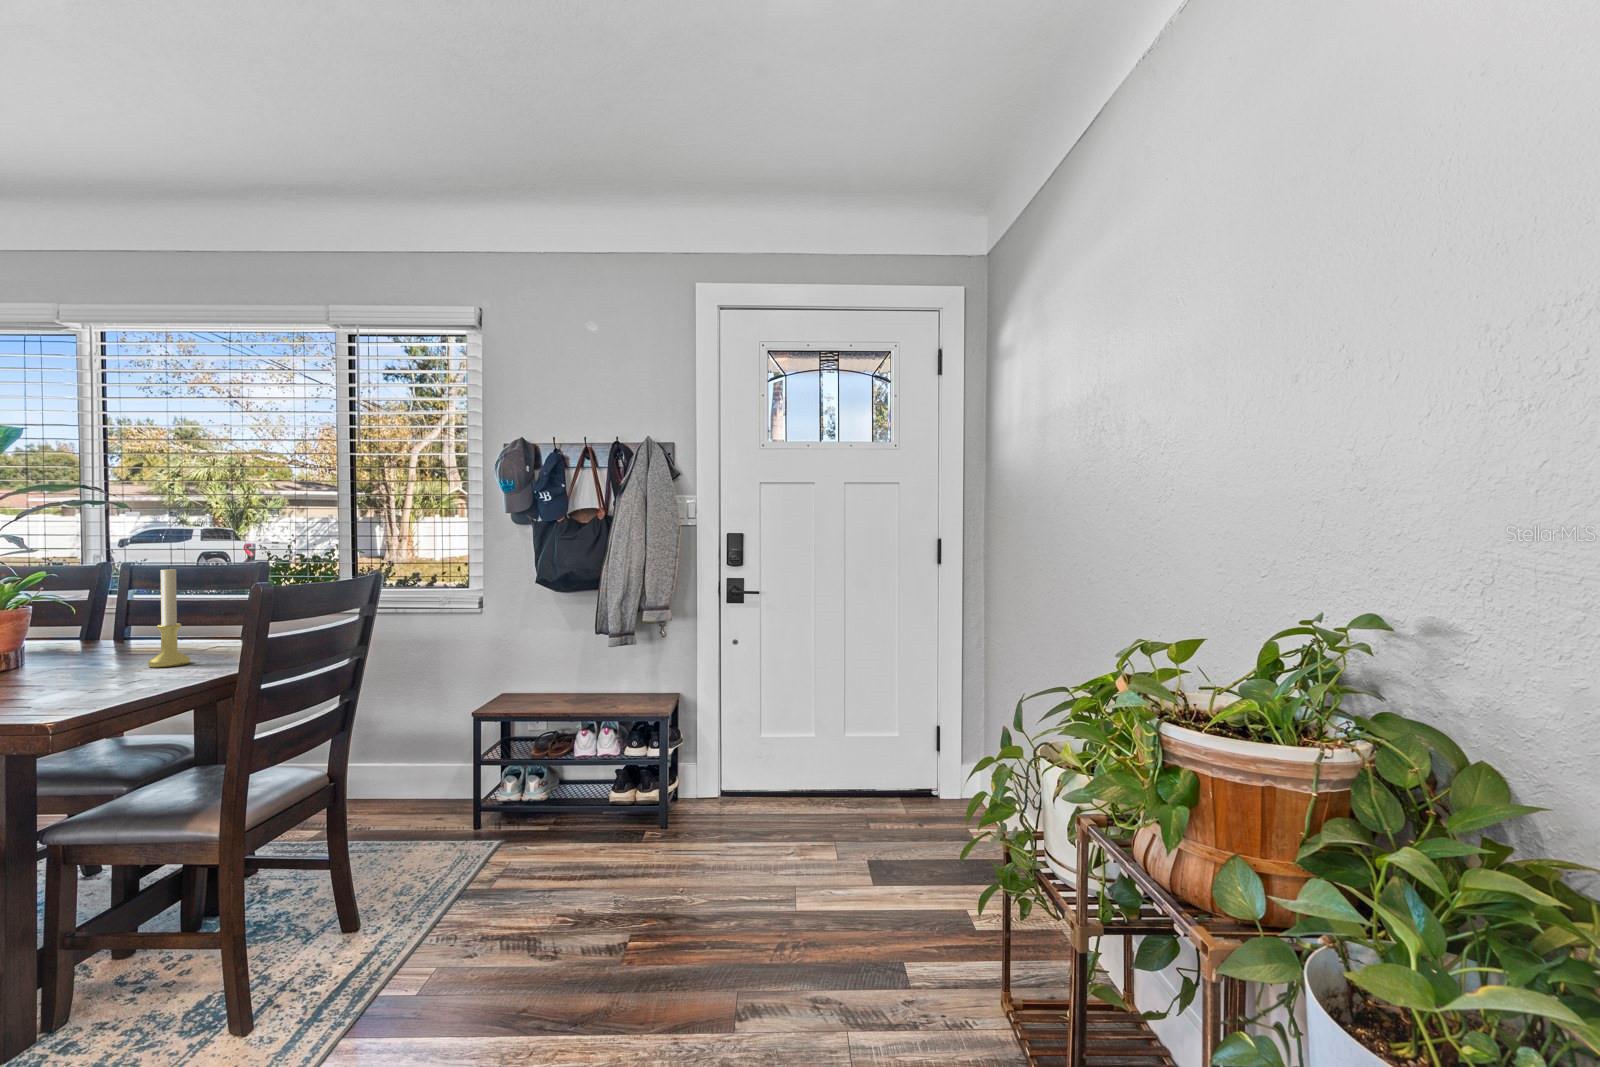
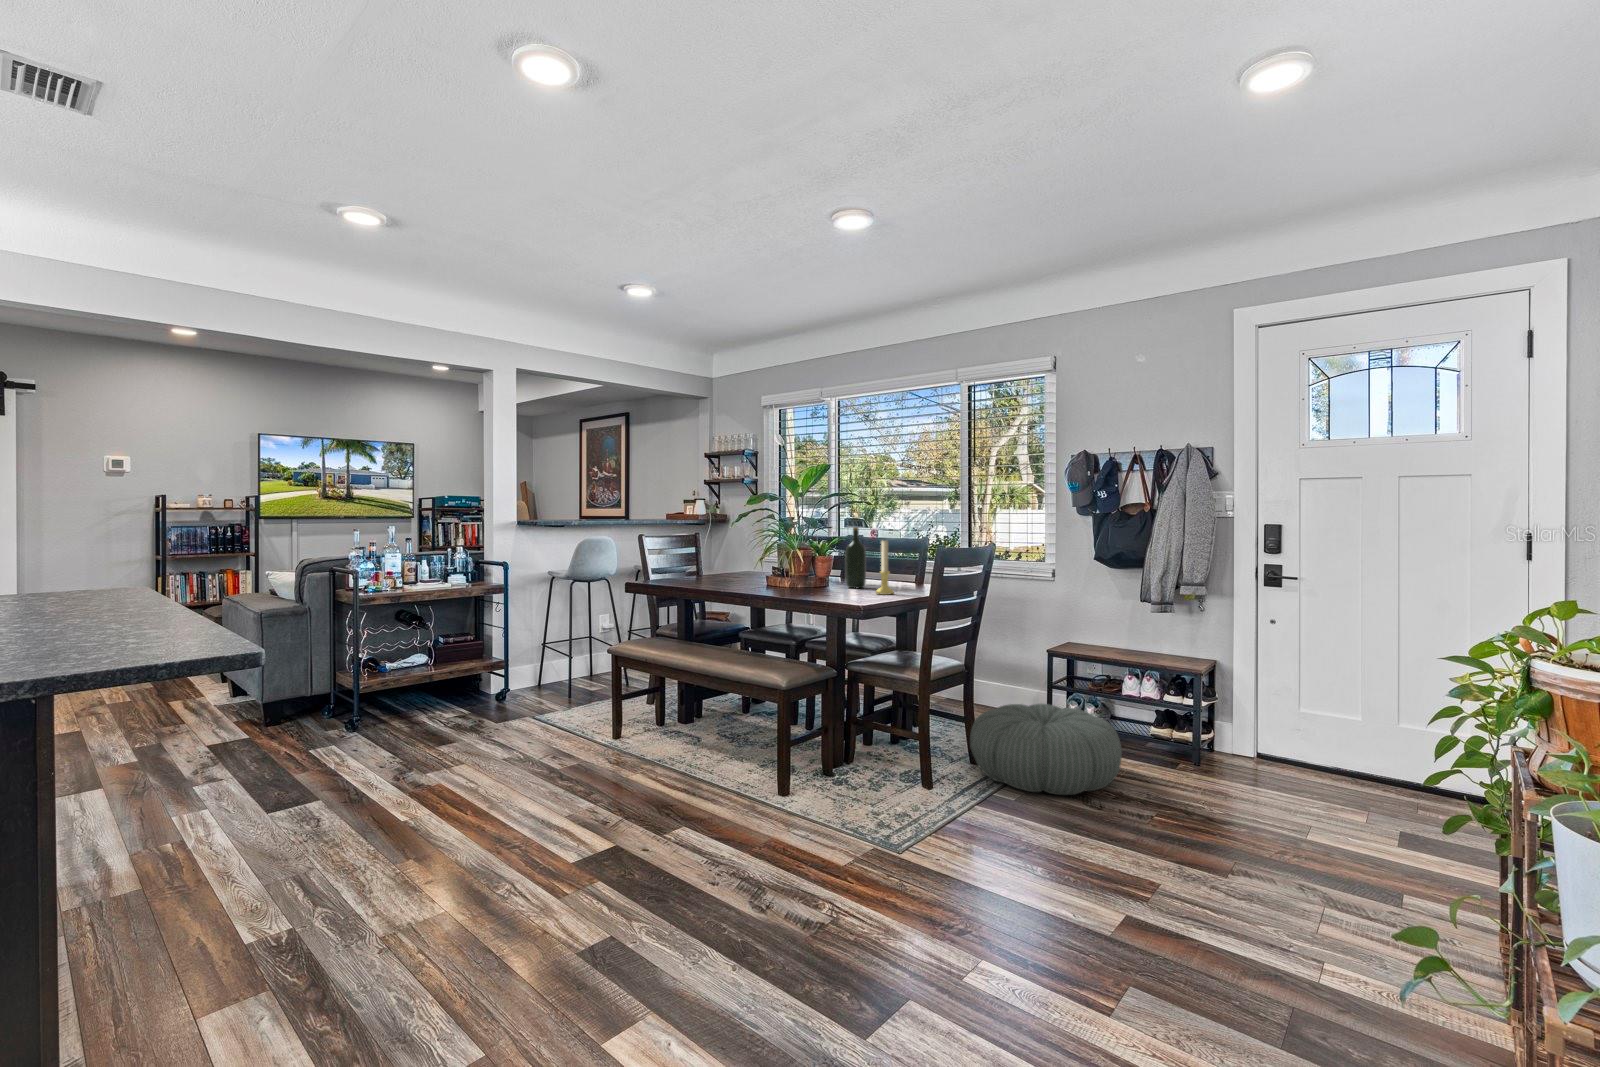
wine bottle: none [89,545,138,656] -> present [845,527,866,588]
pouf: none [343,800,580,963] -> present [970,704,1122,795]

